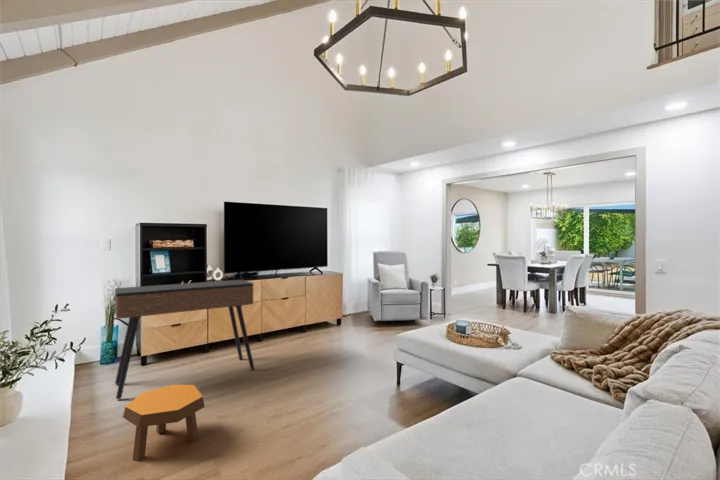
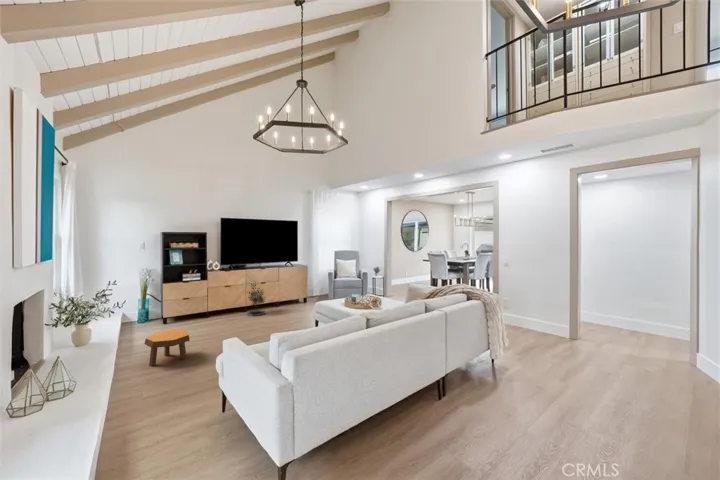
console table: present [115,280,254,399] -> none [144,270,233,341]
potted tree: none [264,295,294,349] -> present [247,284,266,316]

